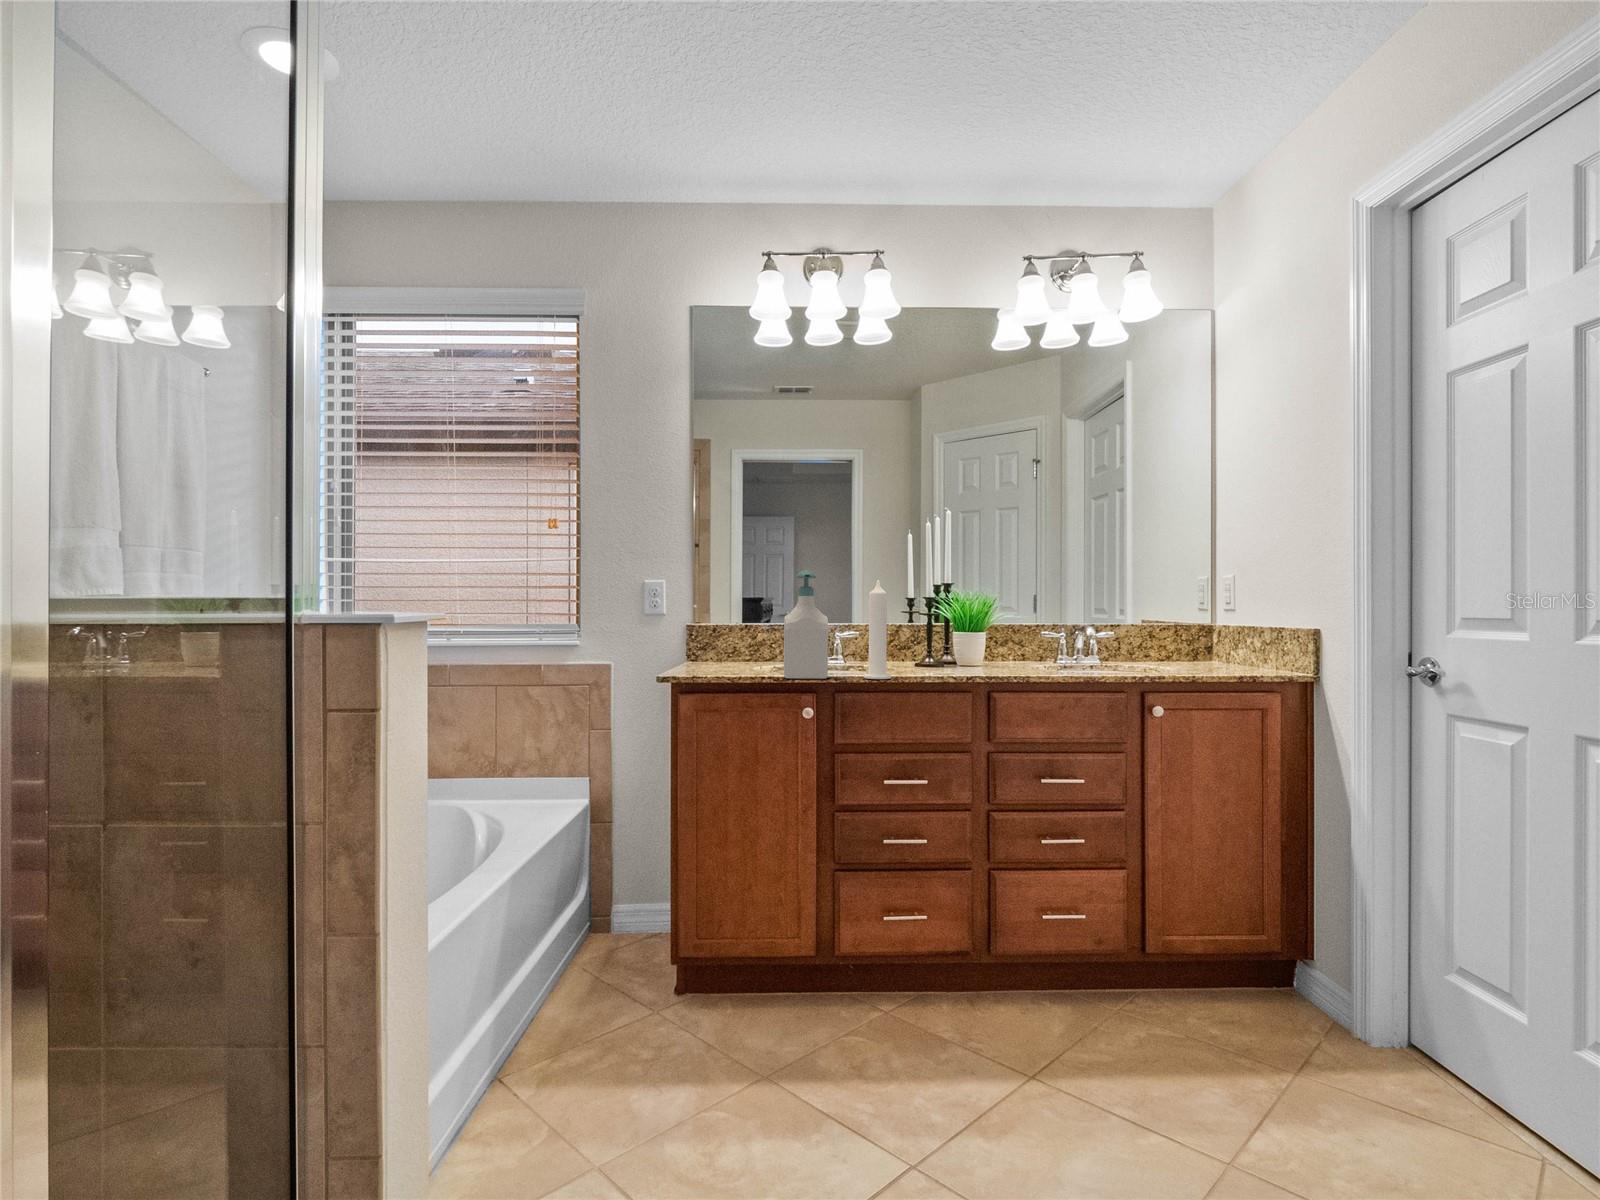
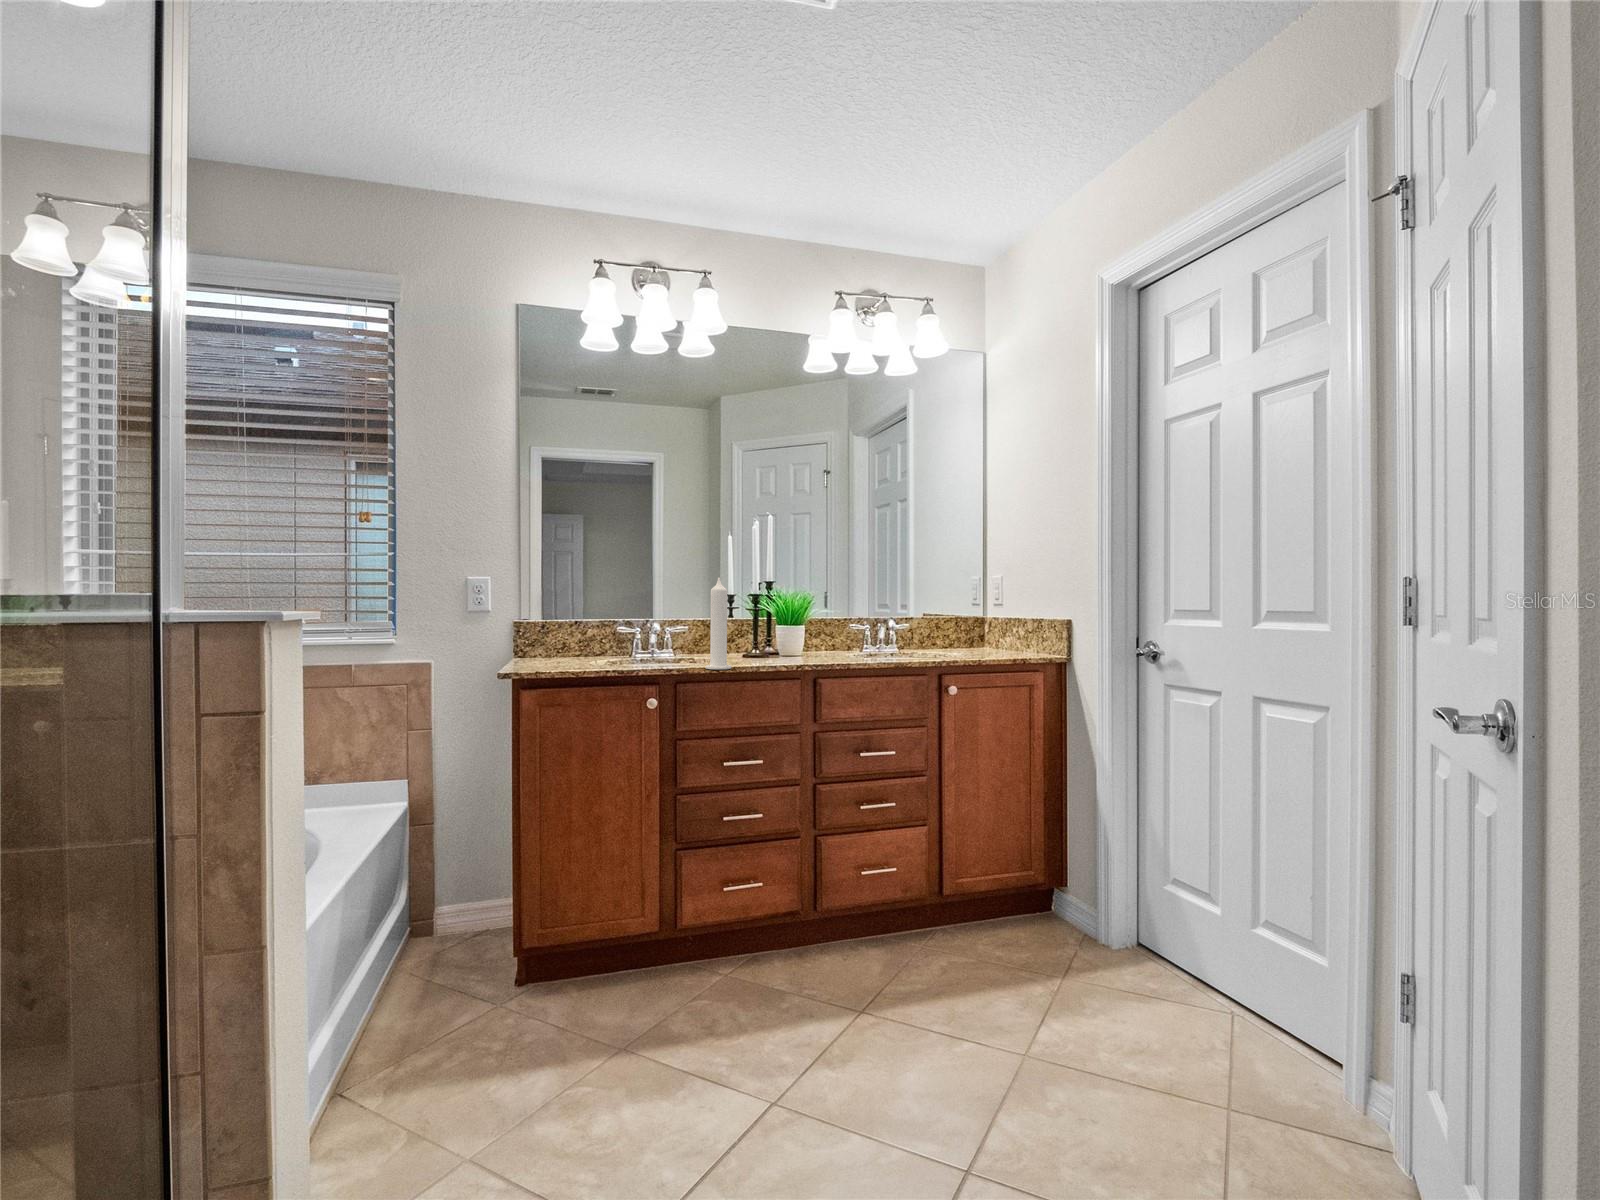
soap bottle: present [784,570,828,679] -> none [628,568,673,671]

